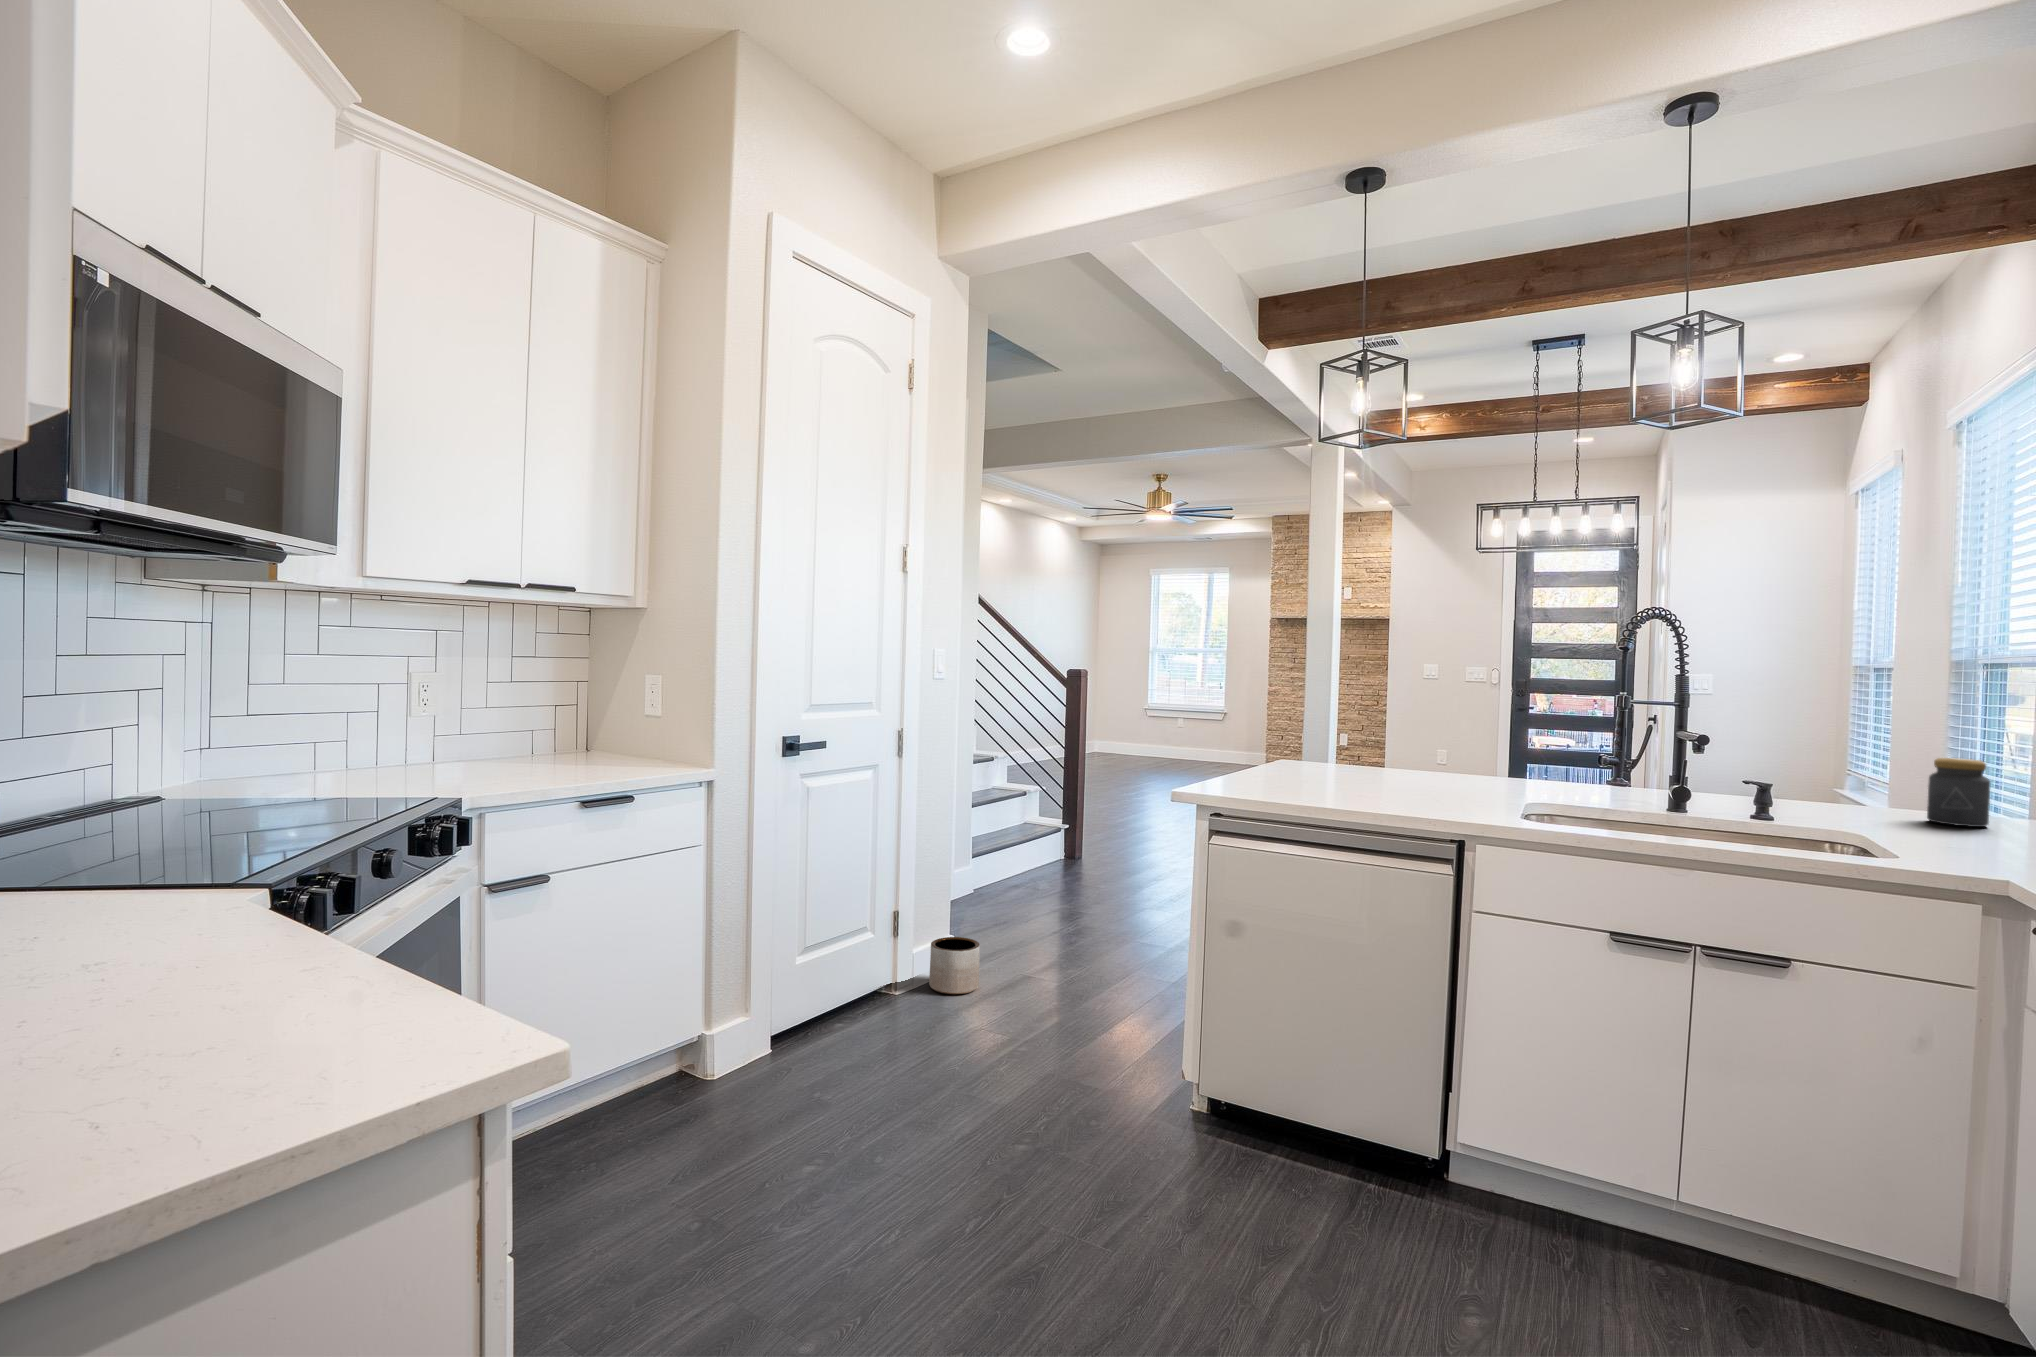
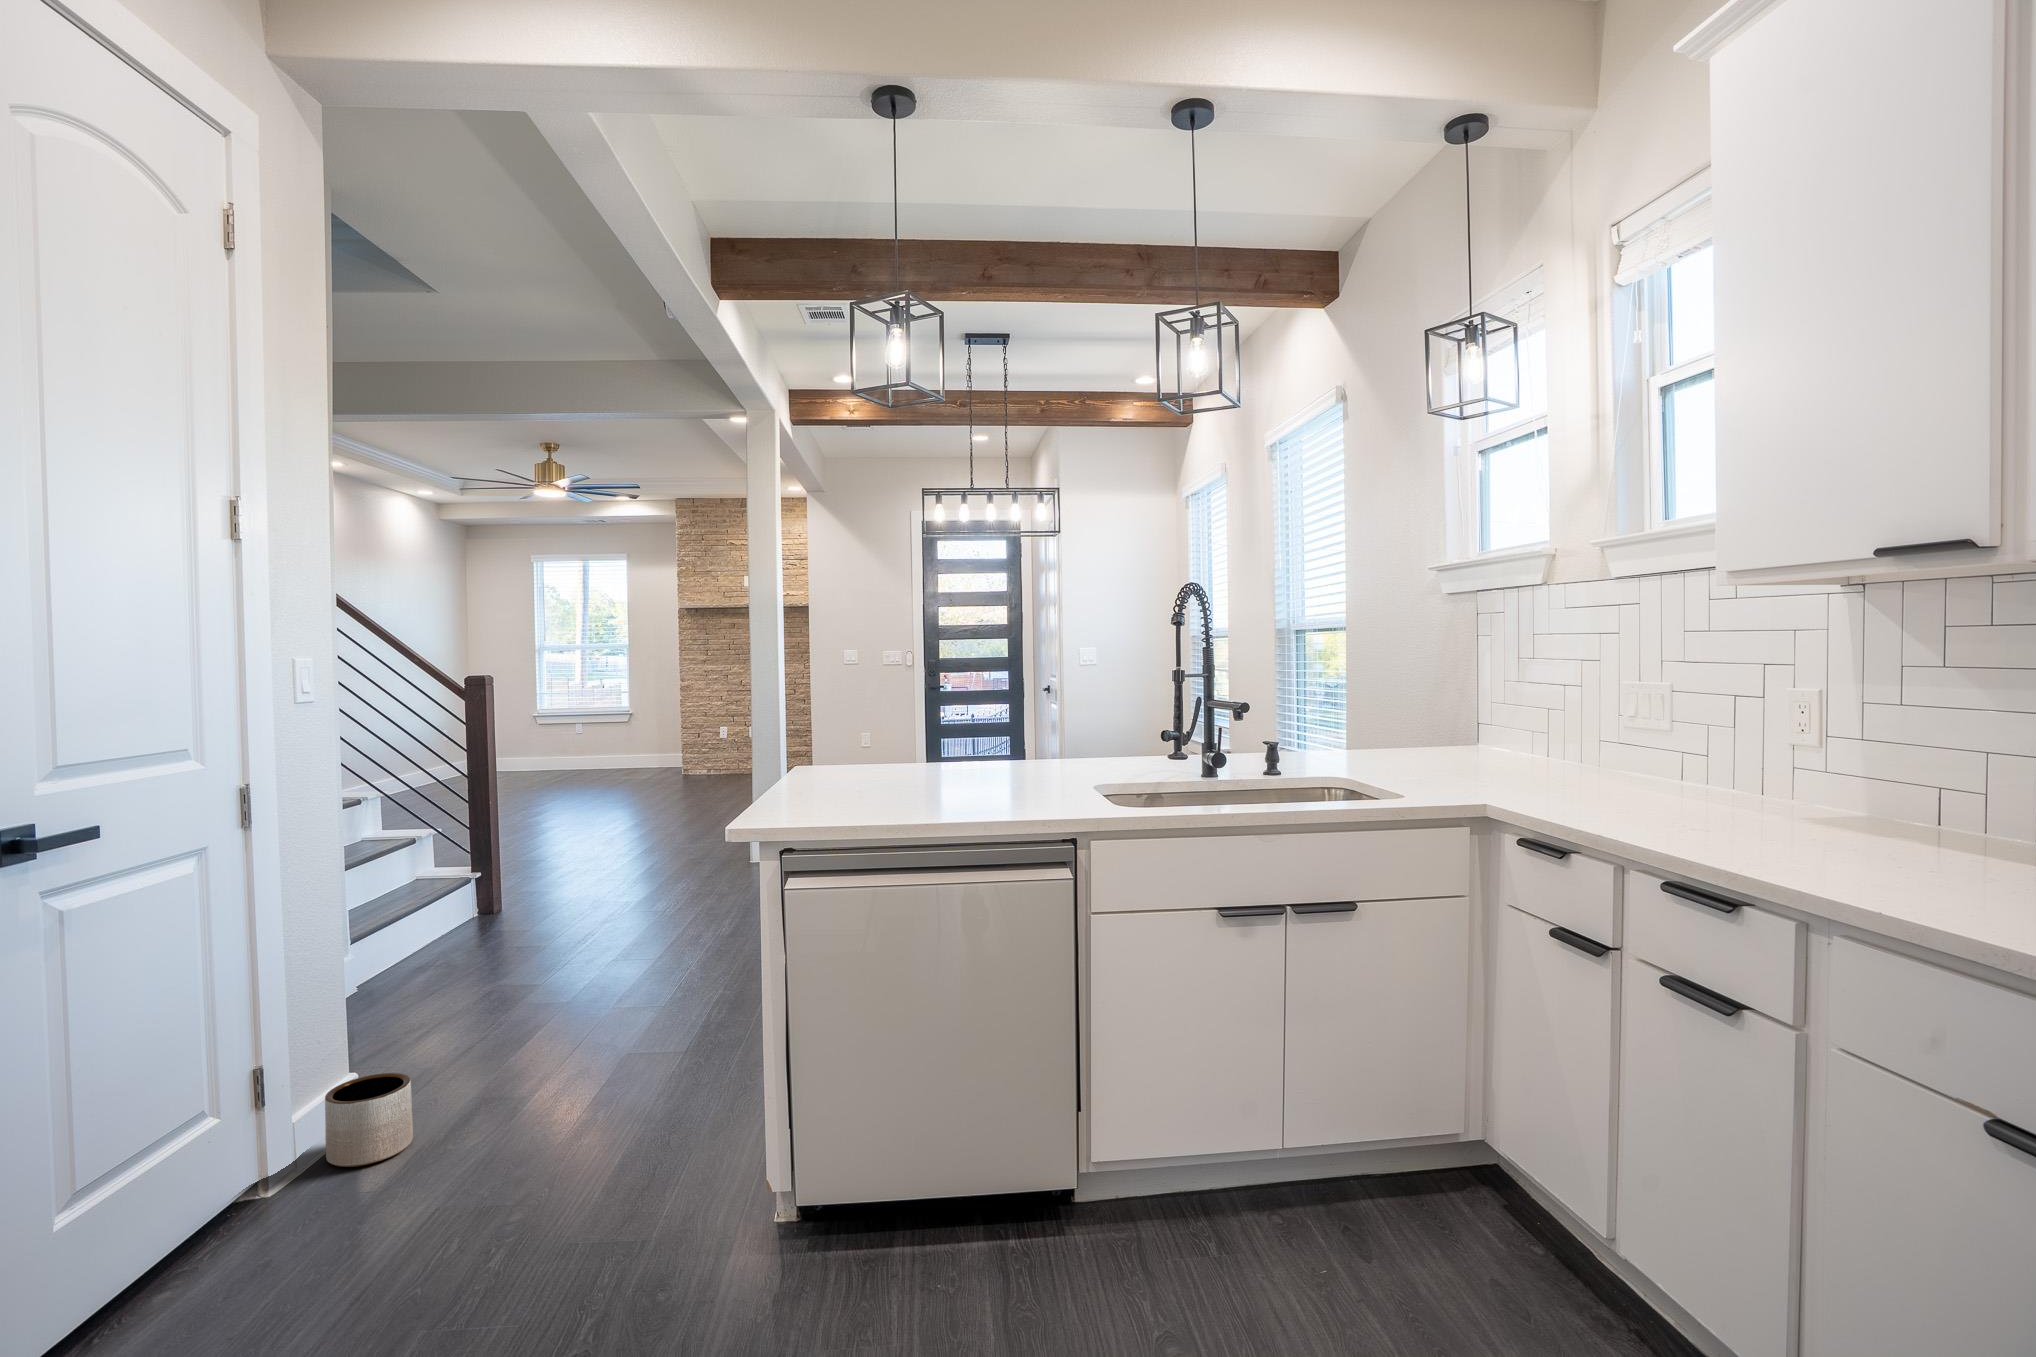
jar: present [1927,758,1991,827] -> none [1367,707,1407,762]

